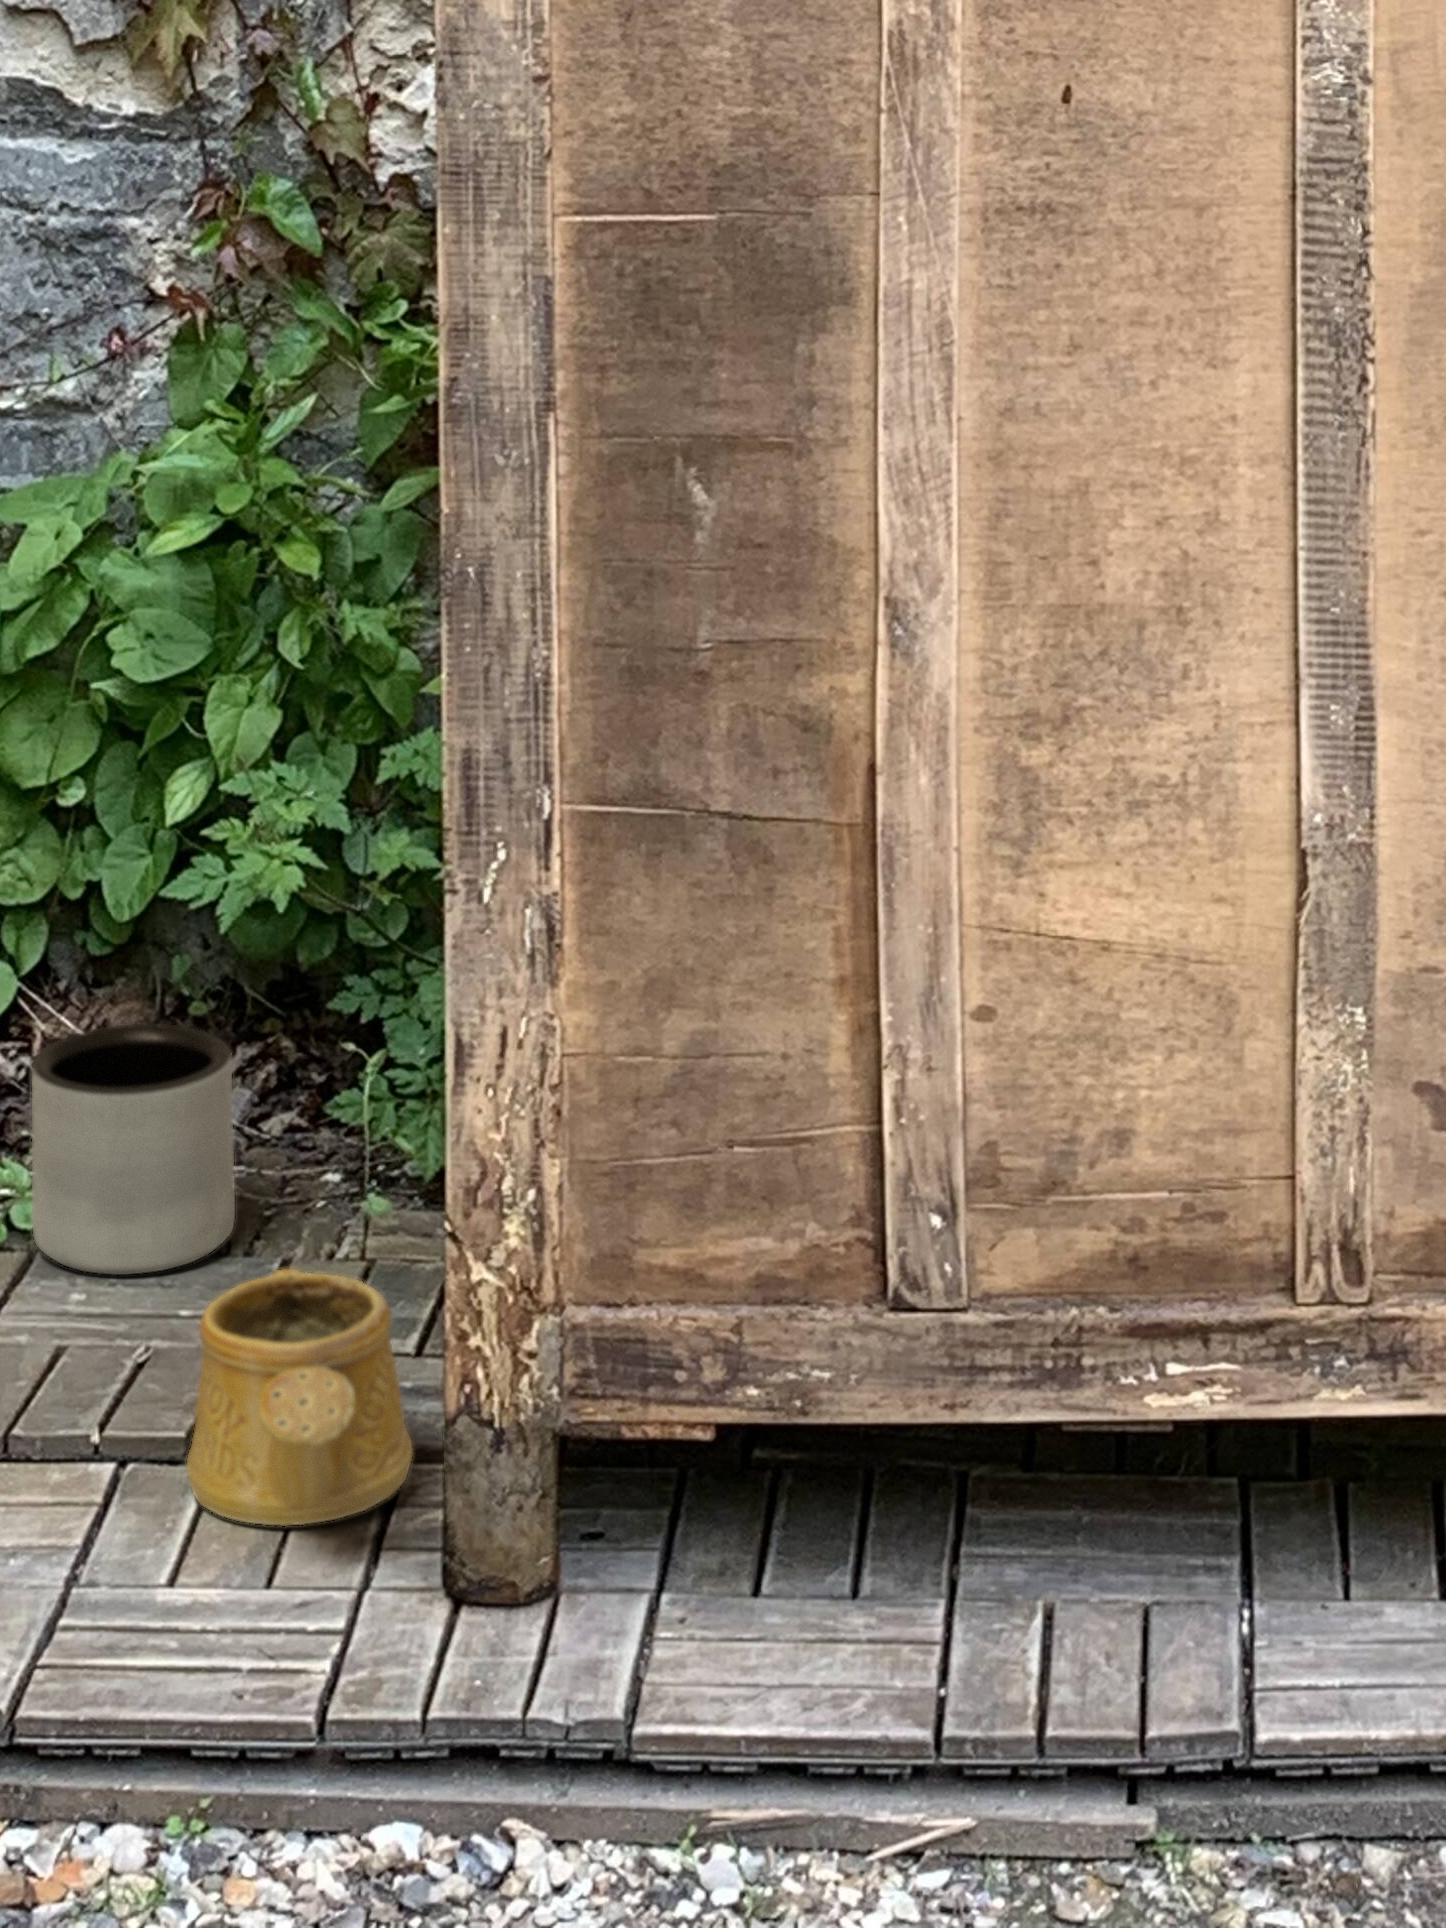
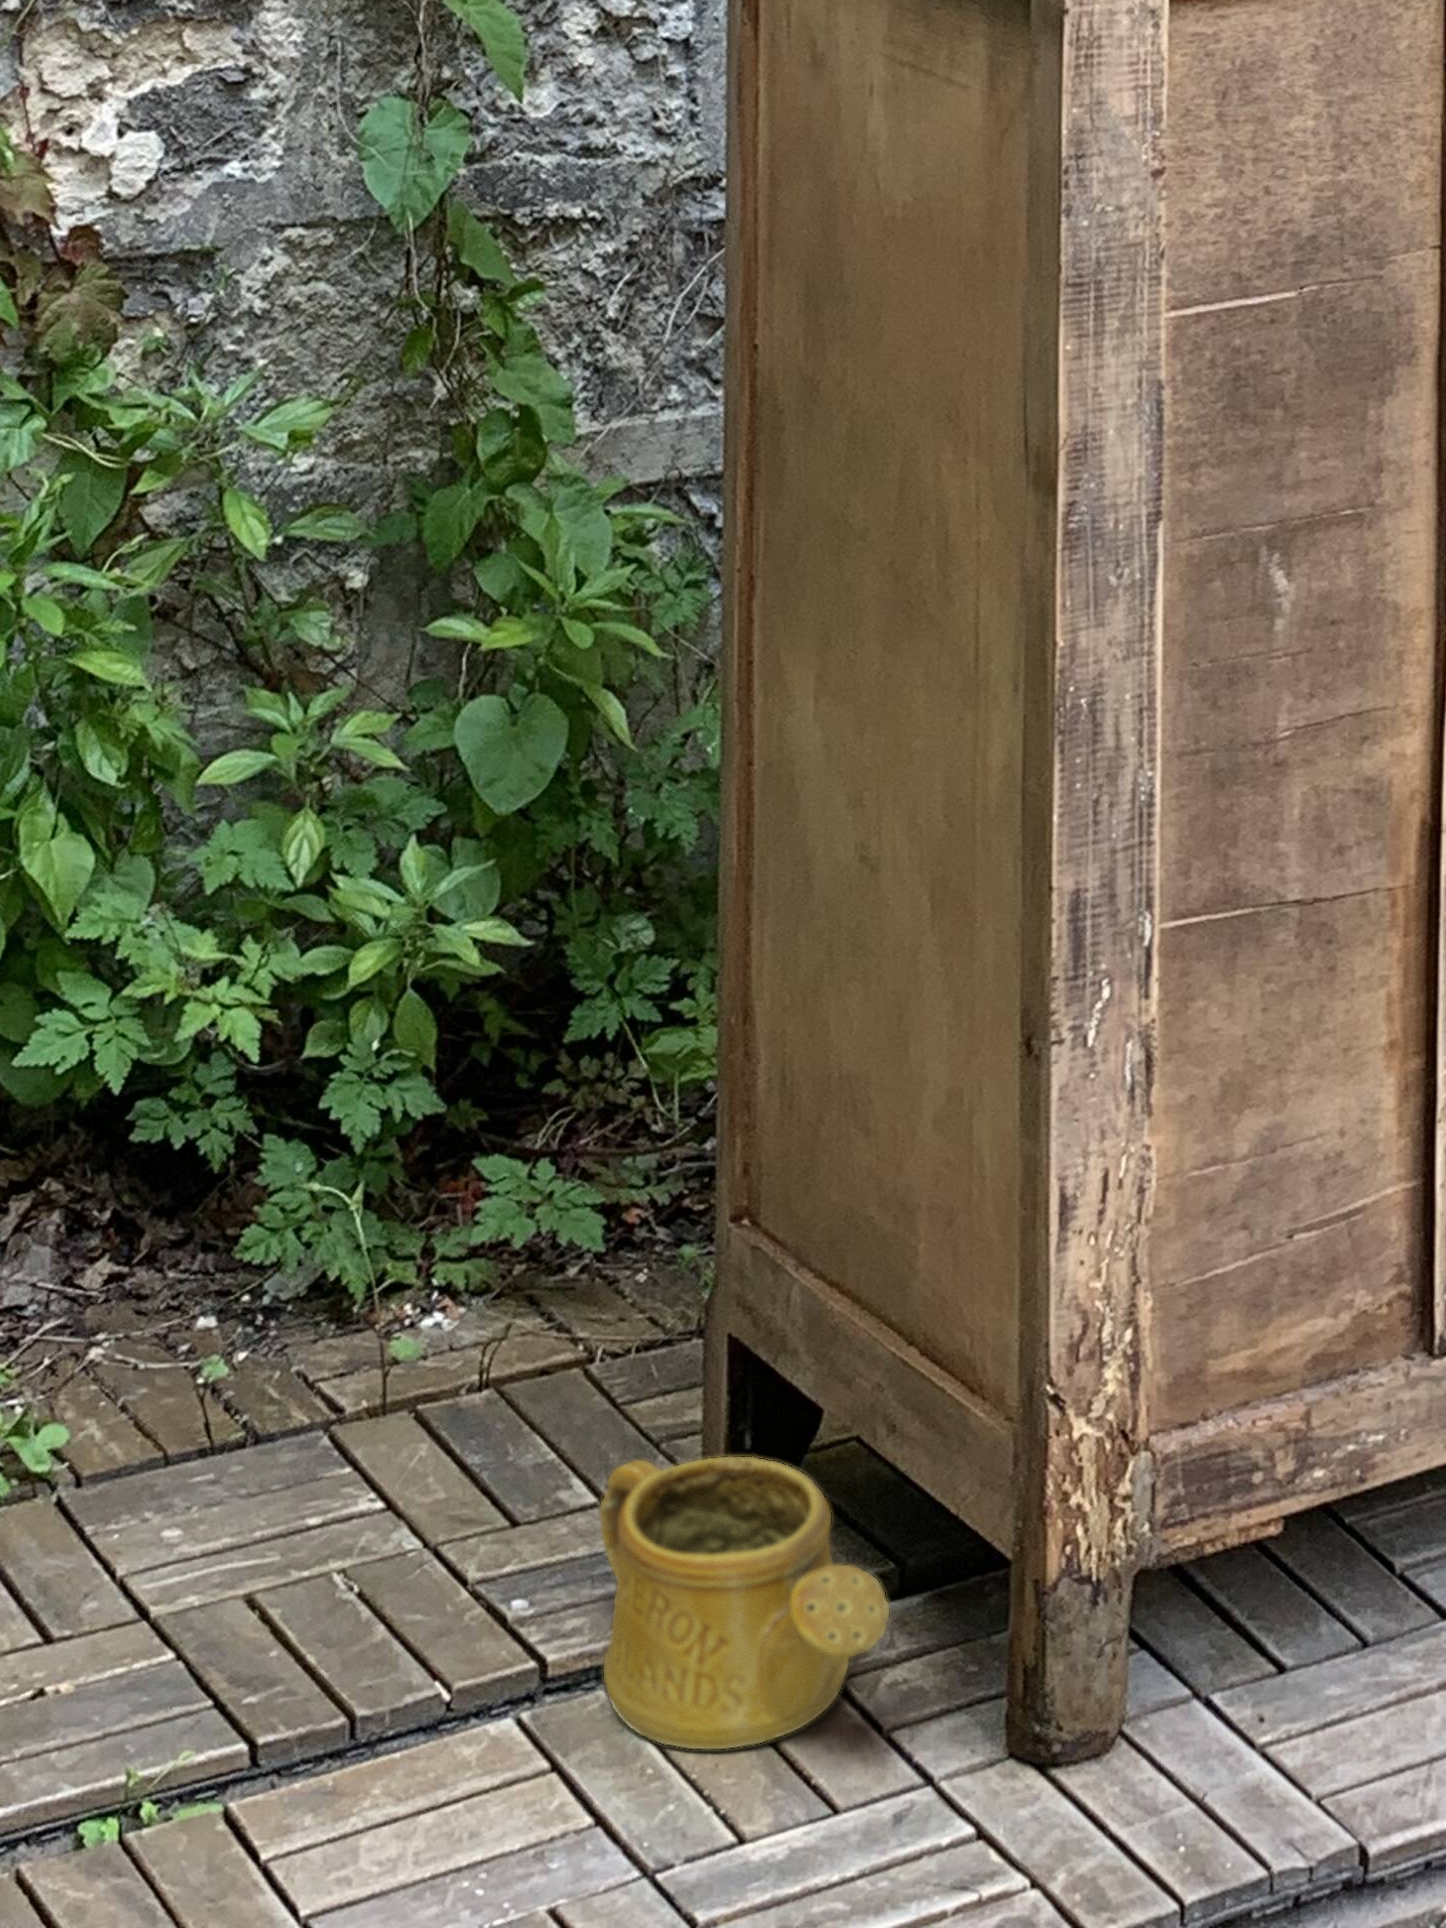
planter: present [32,1024,235,1275] -> none [92,1215,323,1512]

